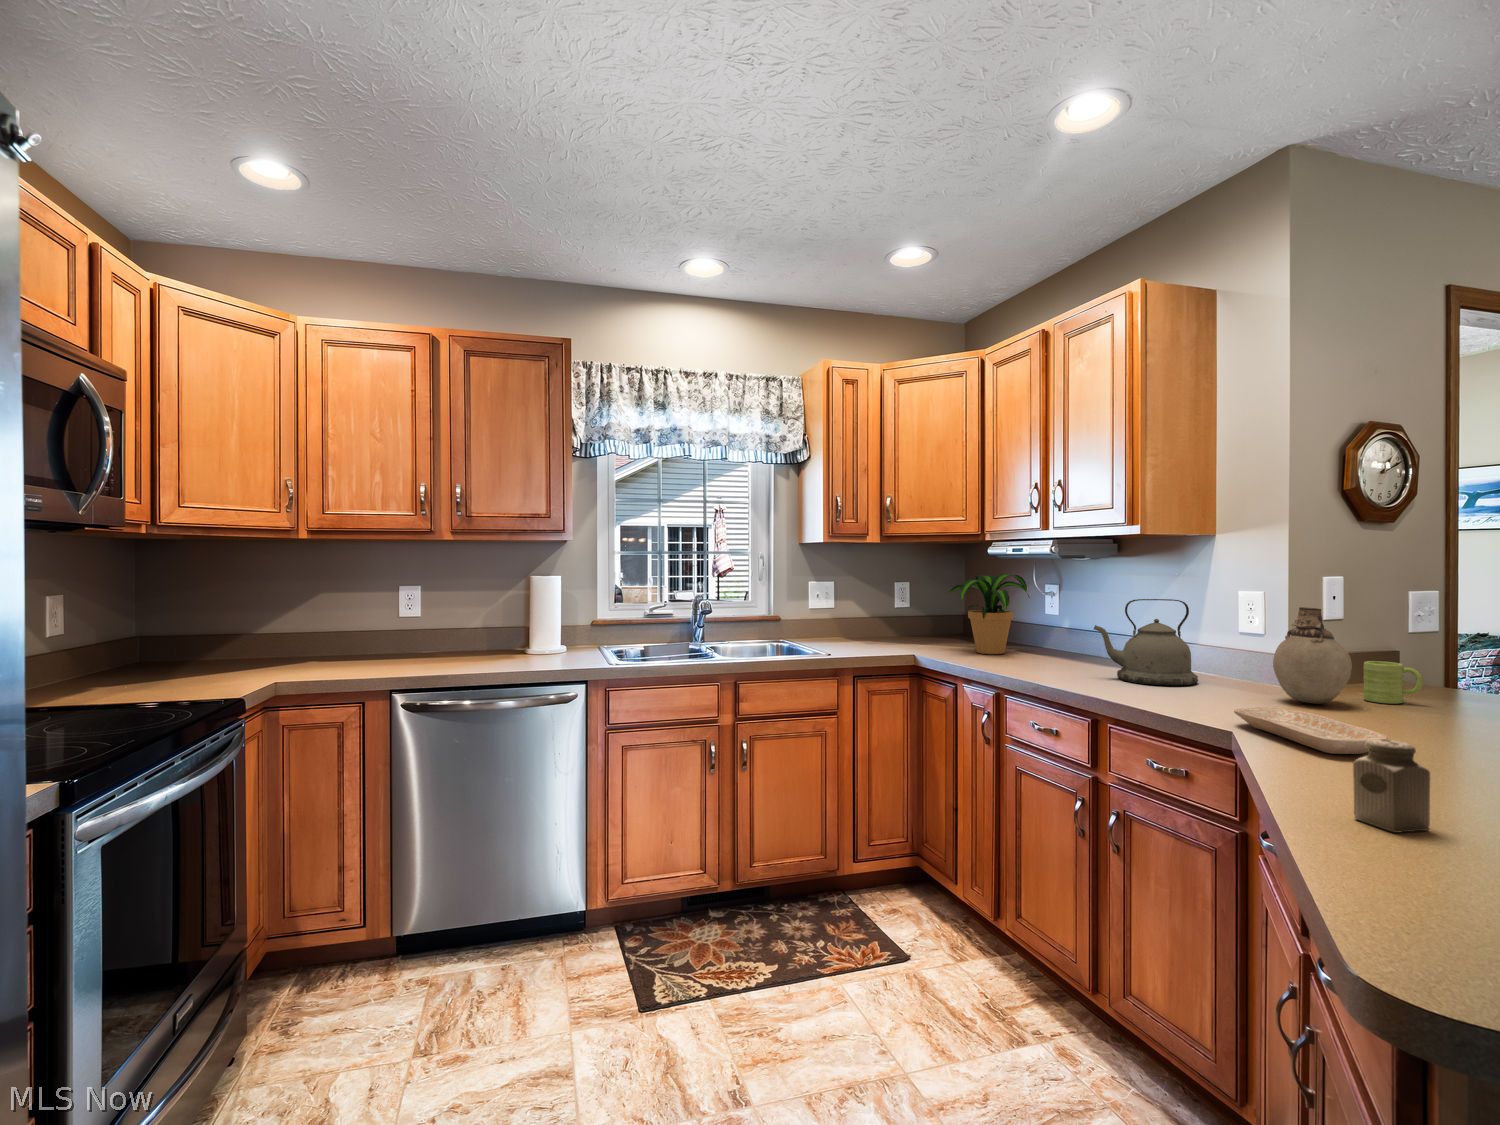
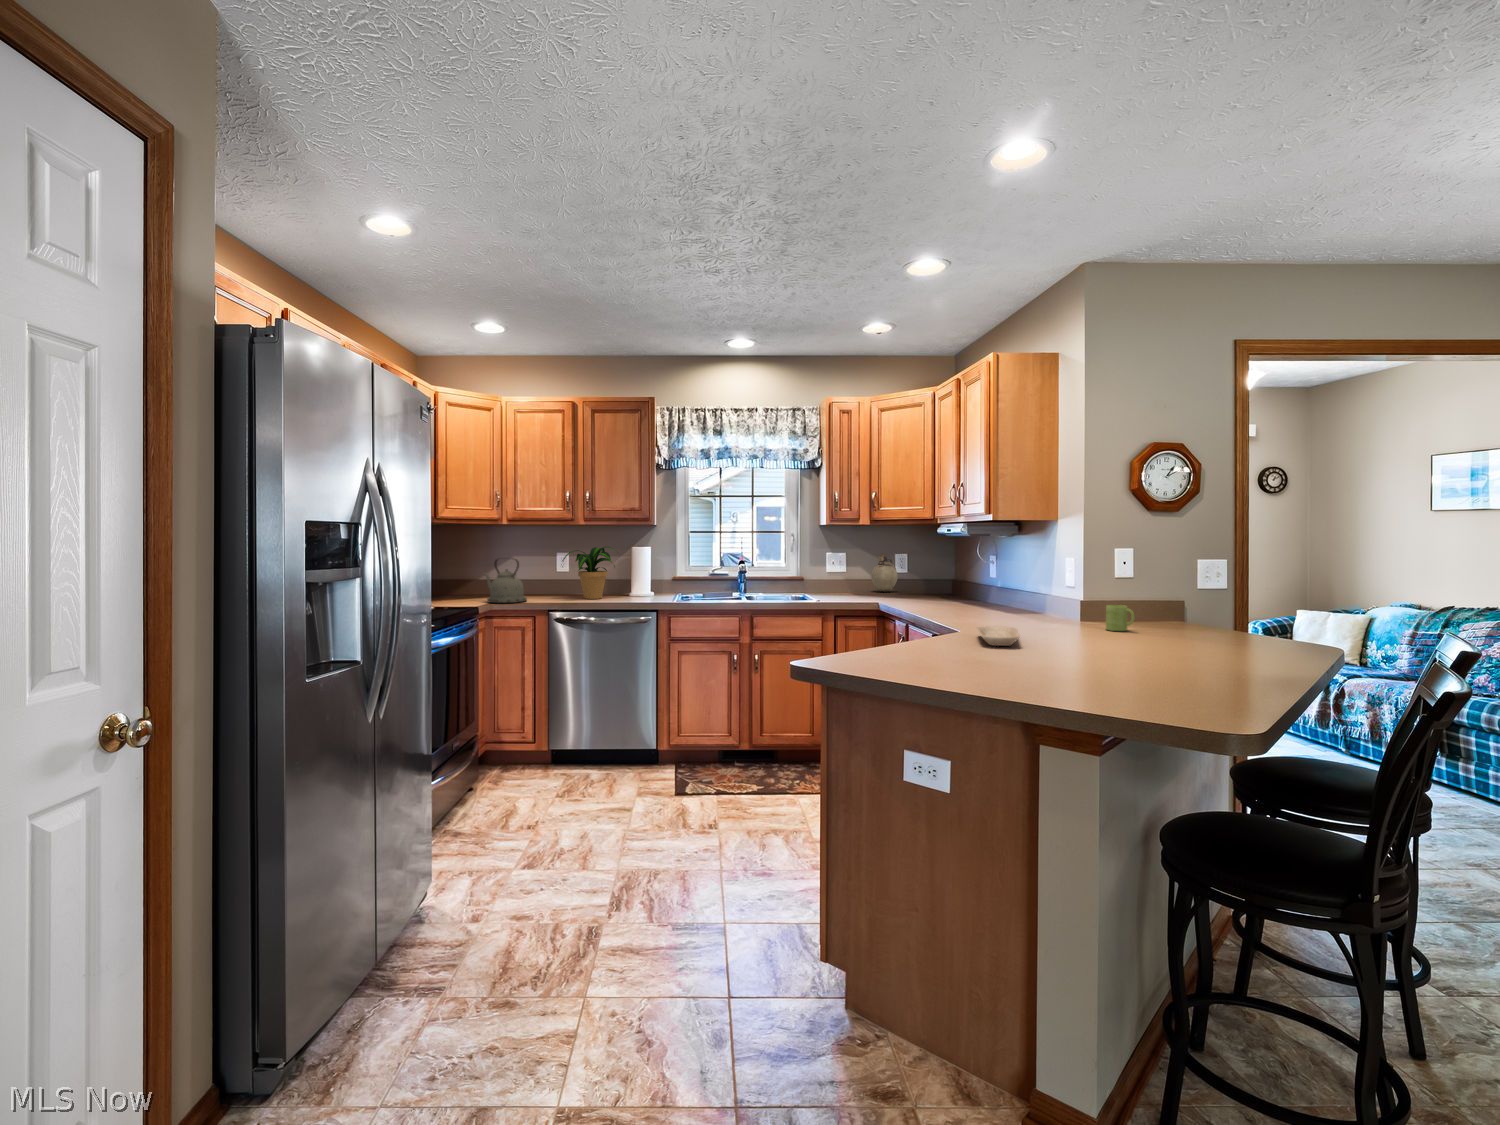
potted plant: present [947,574,1030,654] -> present [563,547,615,599]
kettle: present [1094,599,1198,685] -> present [484,559,527,603]
vase: present [1273,607,1352,704] -> present [871,553,898,592]
salt shaker: present [1353,739,1430,833] -> none [924,625,948,665]

